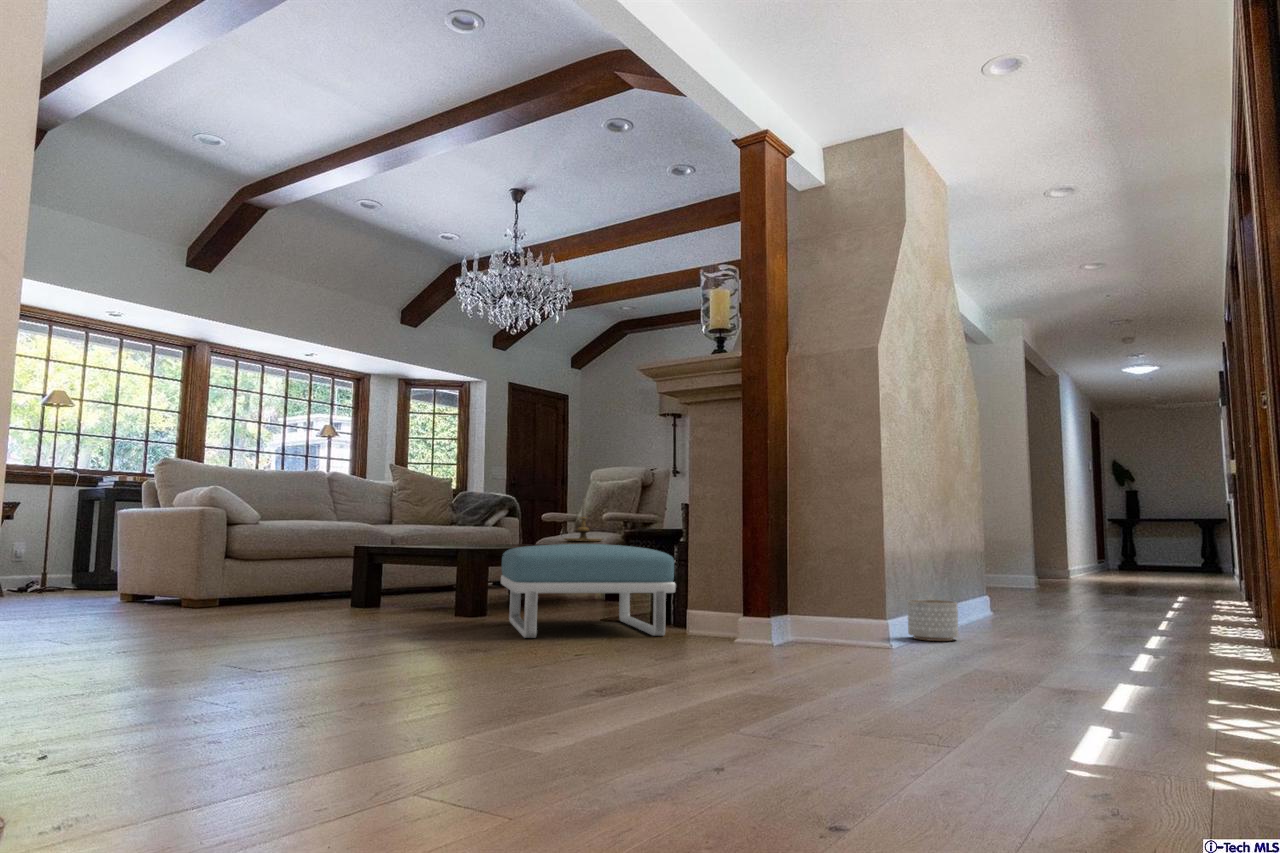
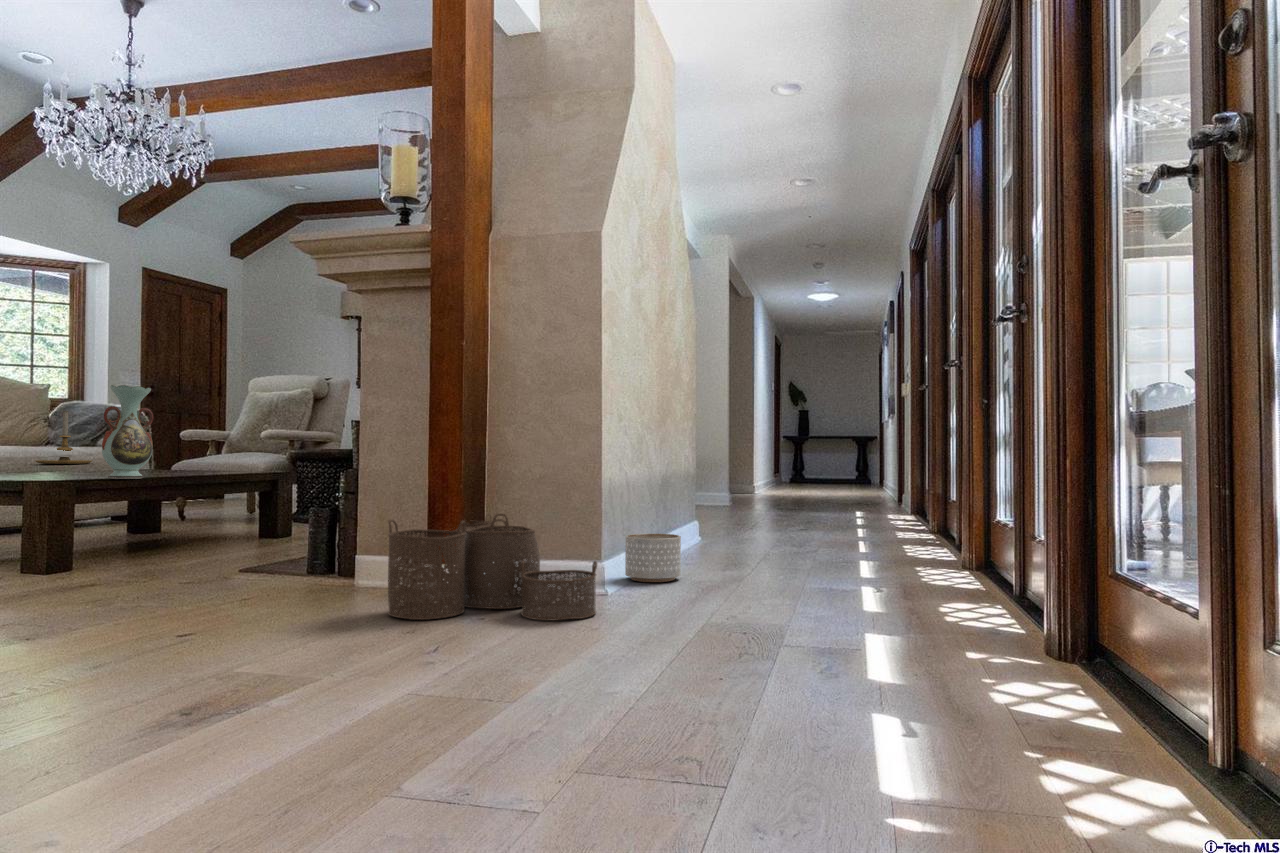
decorative vase: none [509,479,541,548] -> present [102,385,154,479]
candle holder: present [564,496,602,542] -> present [36,411,92,464]
footstool: present [501,544,676,638] -> none [73,478,334,616]
woven basket: none [718,576,879,658] -> present [388,514,597,620]

